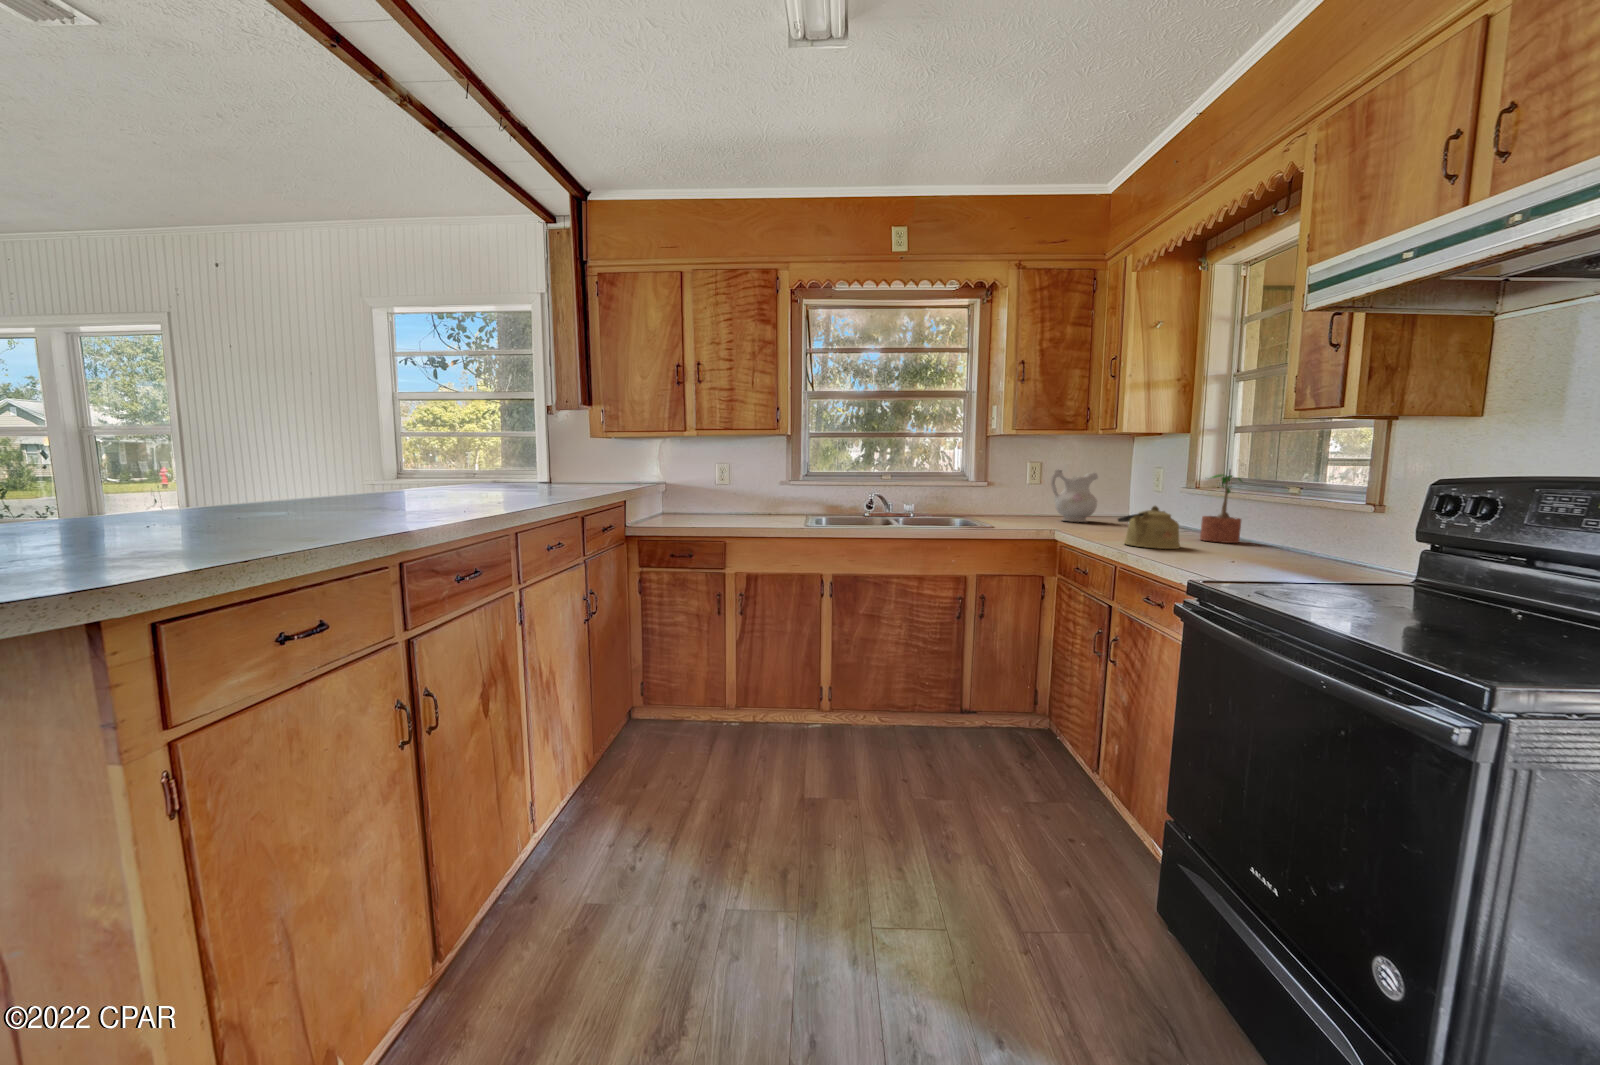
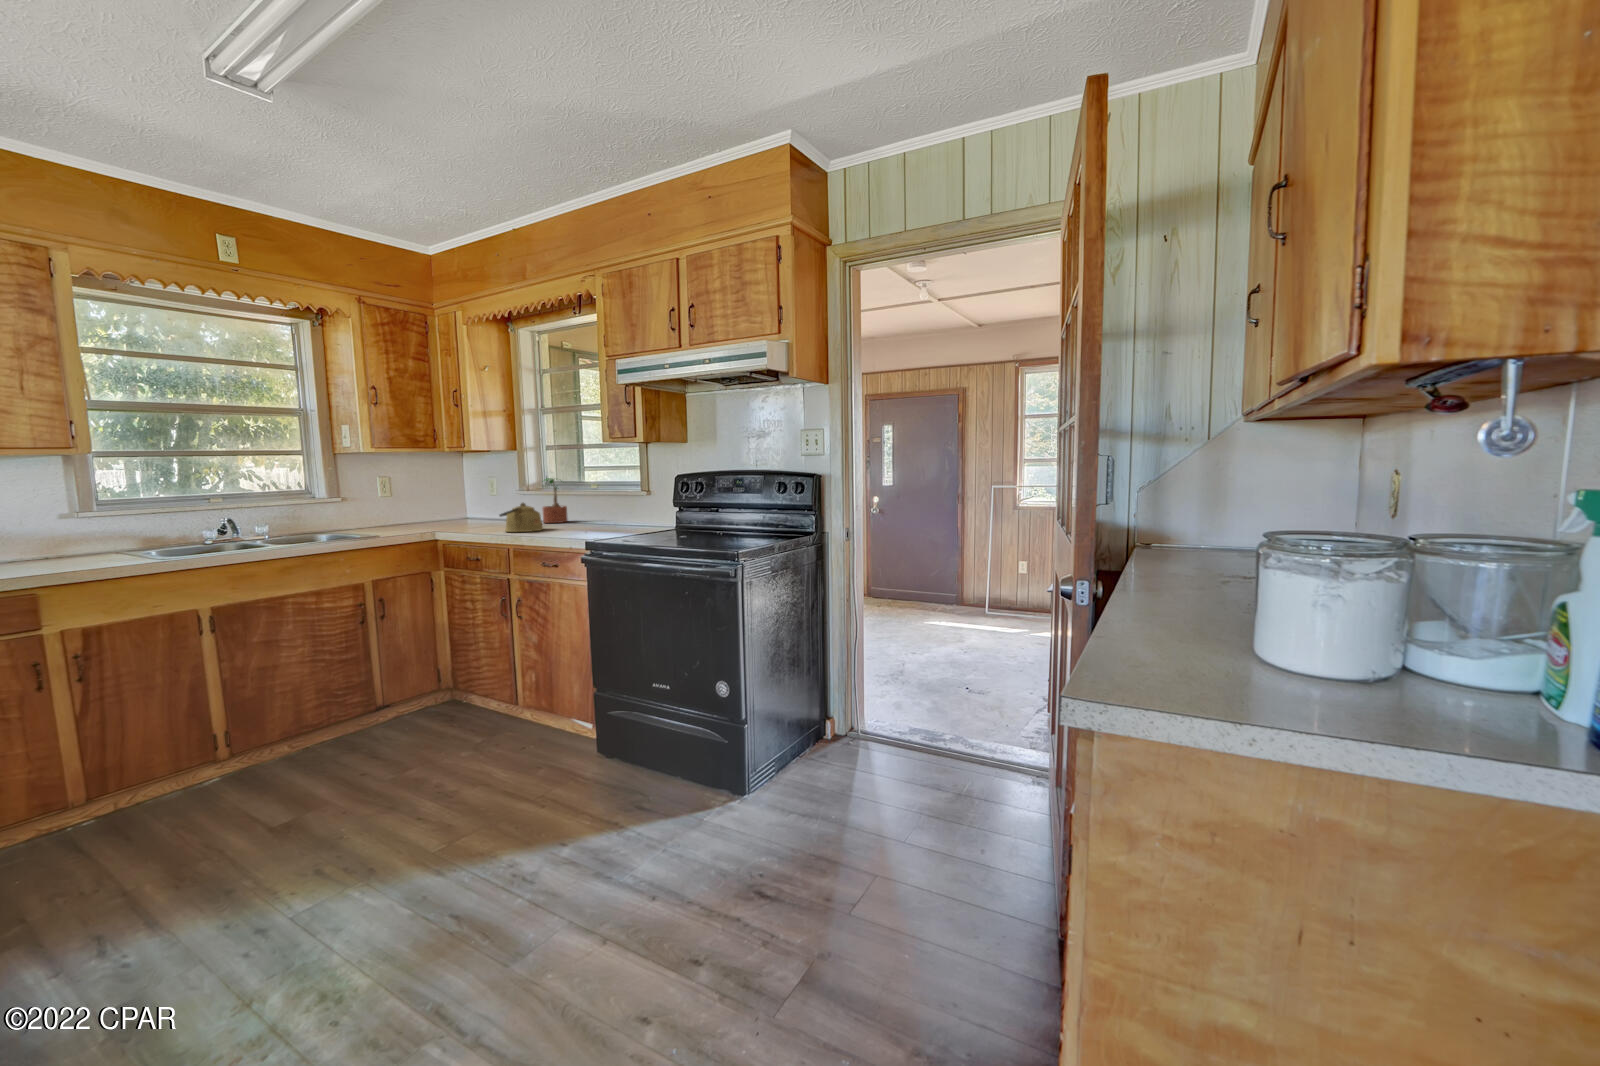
ceramic pitcher: present [1051,470,1098,522] -> none [405,481,449,524]

